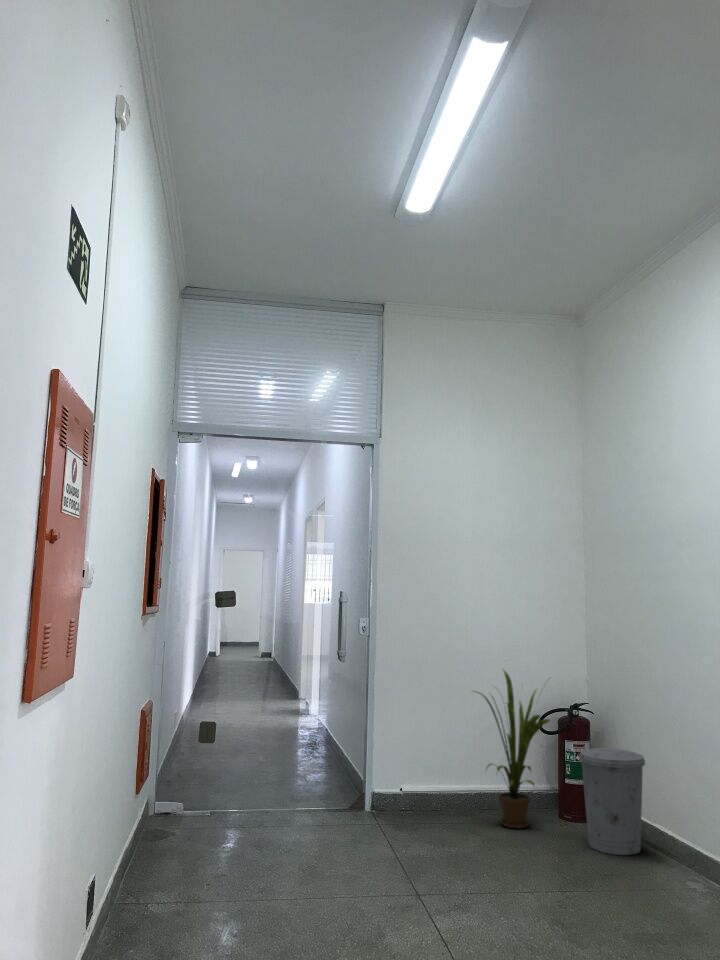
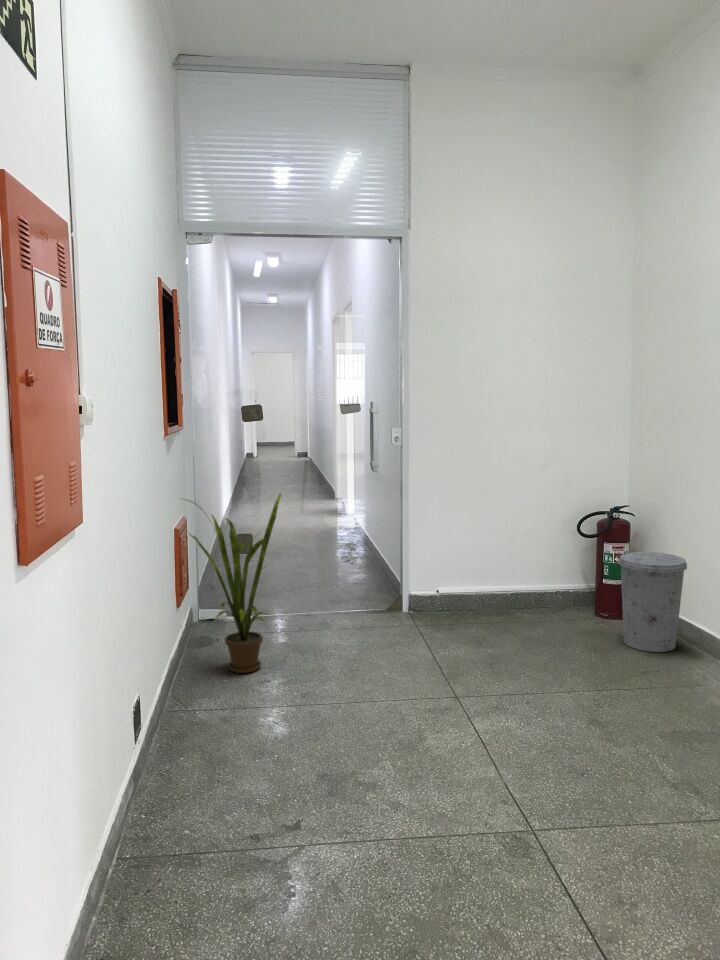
house plant: present [476,670,549,829] -> present [184,494,281,673]

